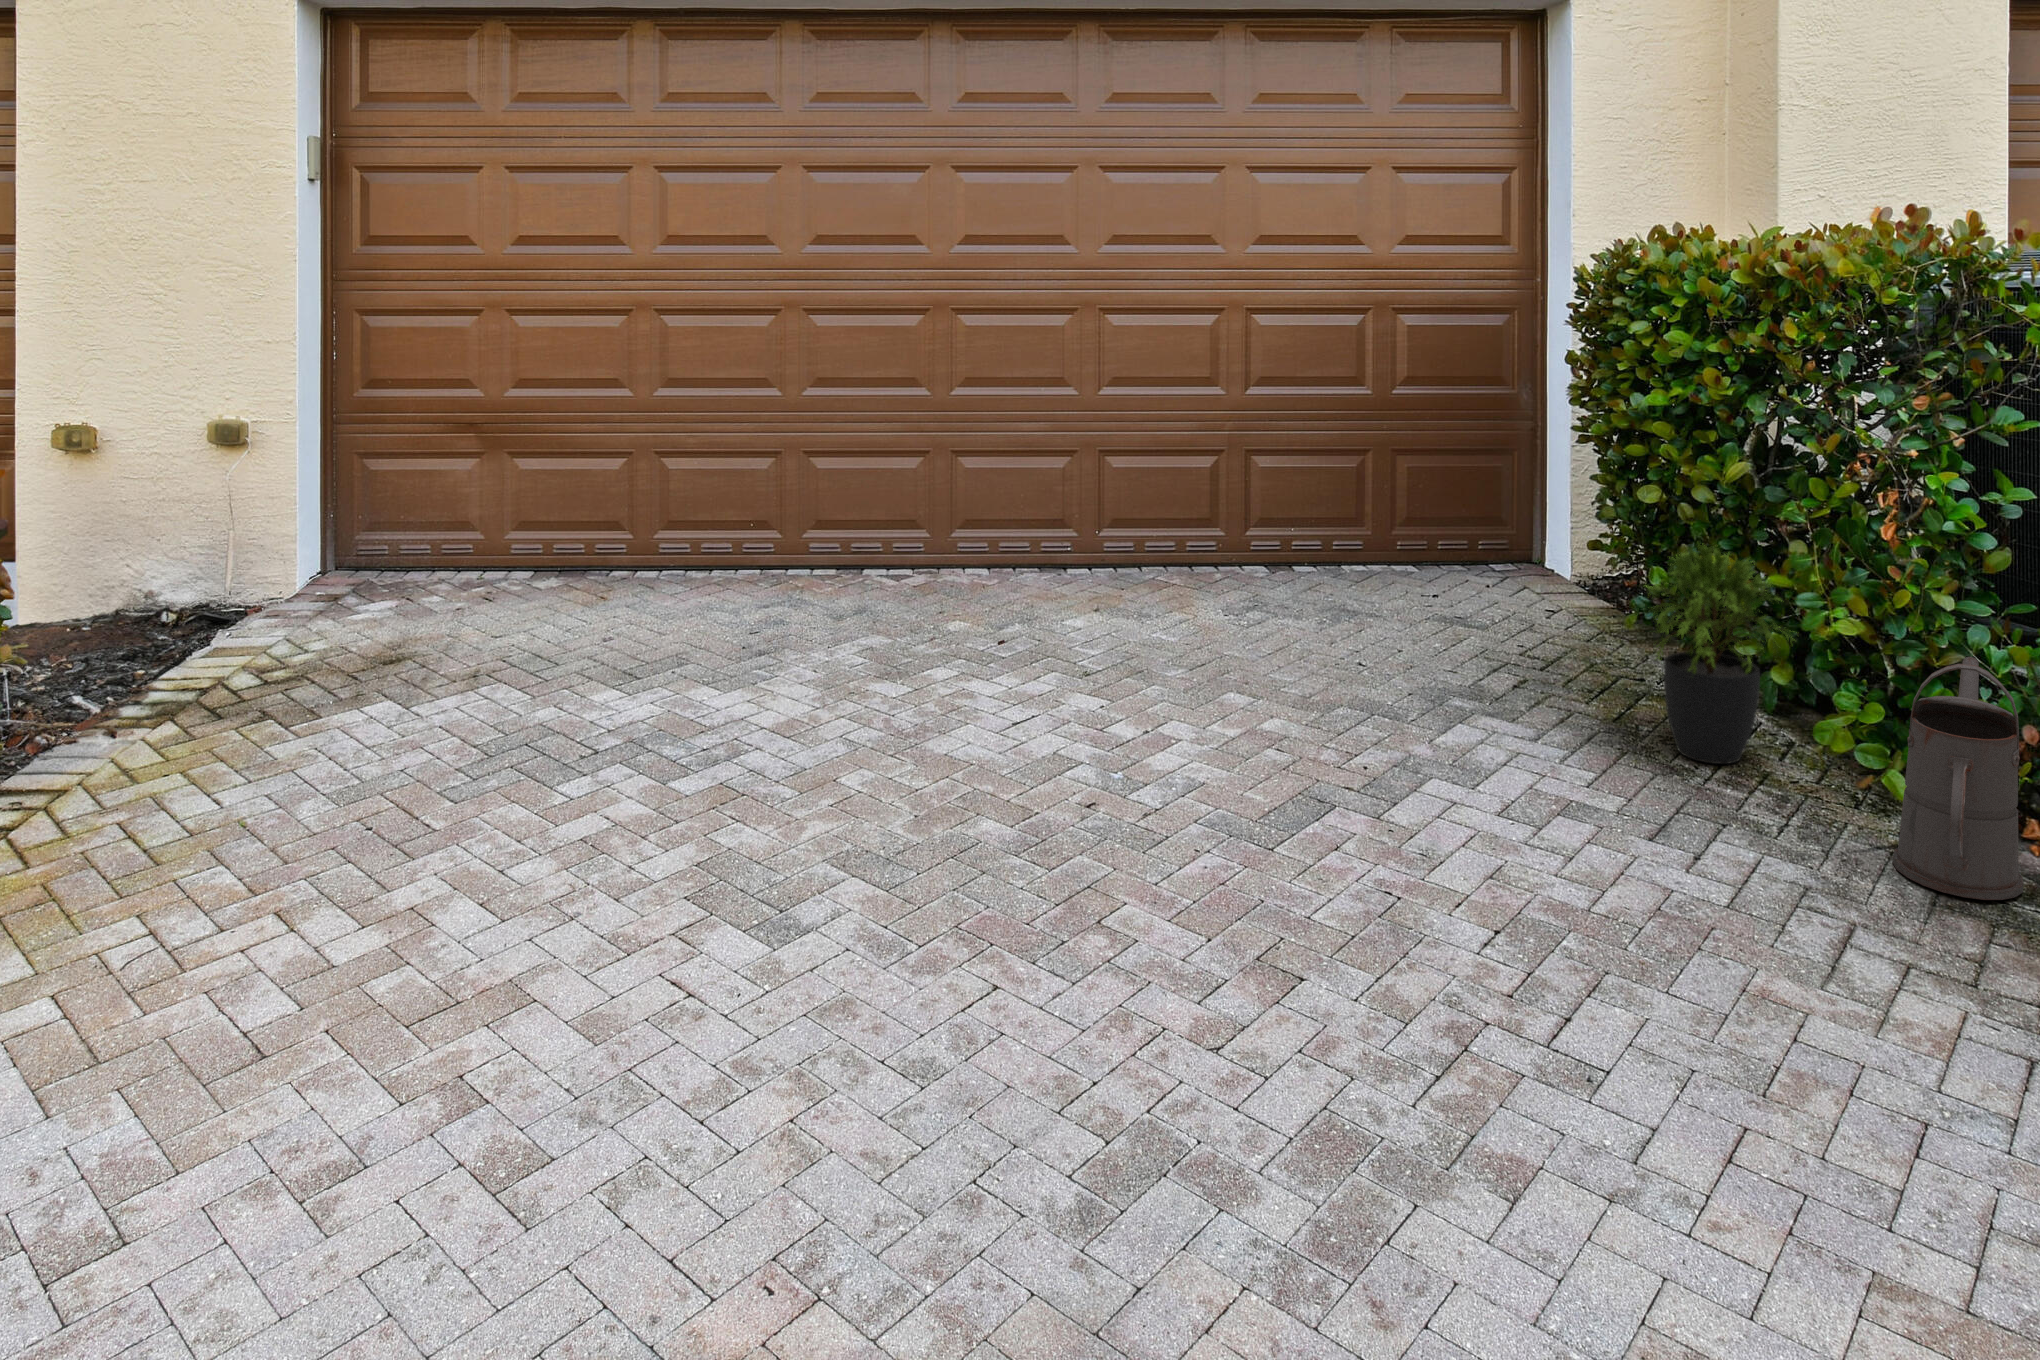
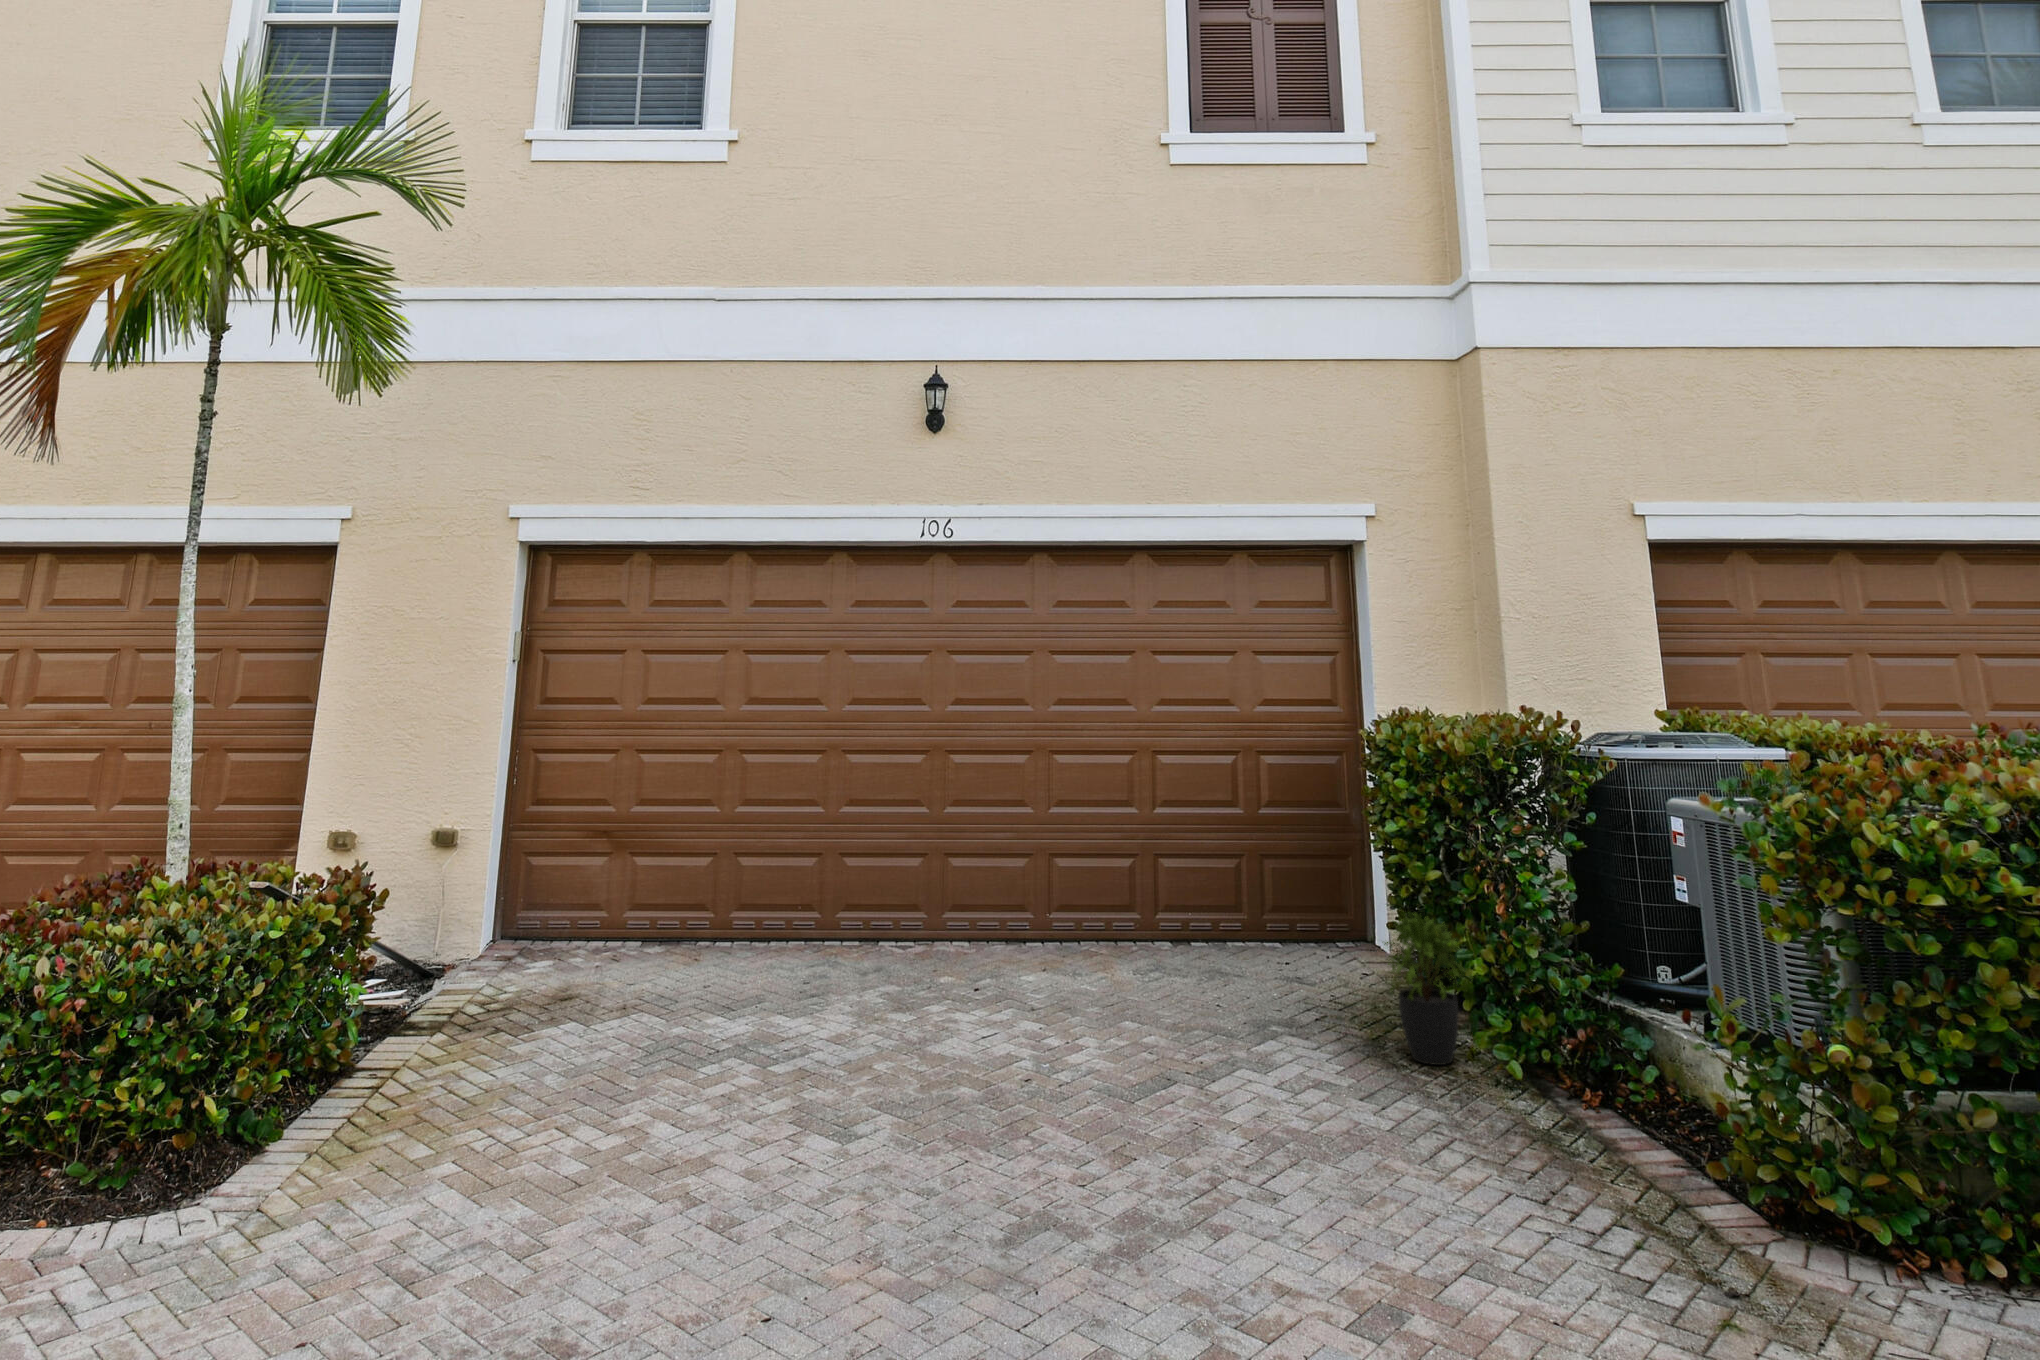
watering can: present [1892,657,2023,900] -> none [1510,982,1586,1133]

